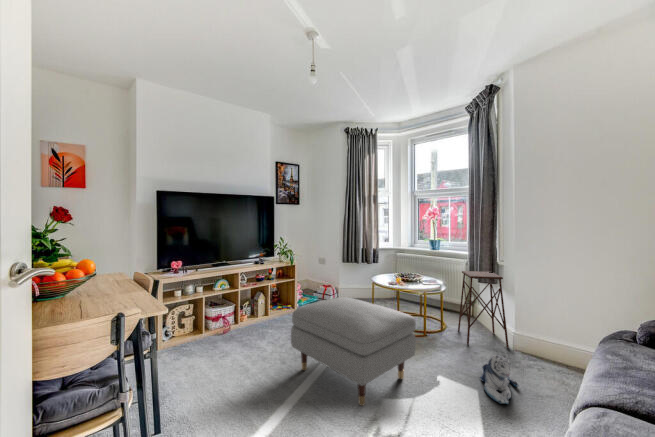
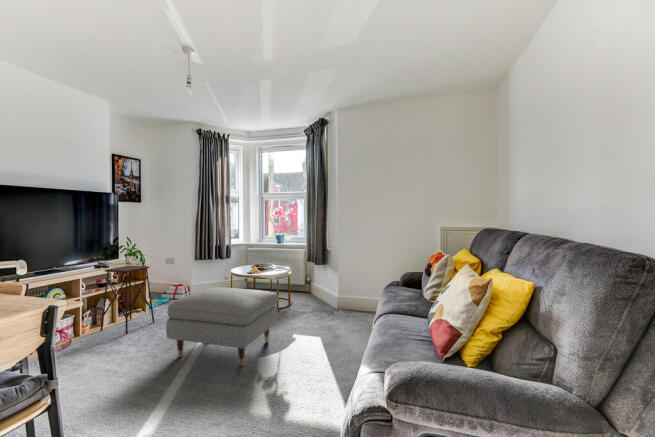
side table: present [458,271,509,348] -> present [100,265,154,334]
plush toy: present [480,355,518,404] -> none [320,310,342,340]

